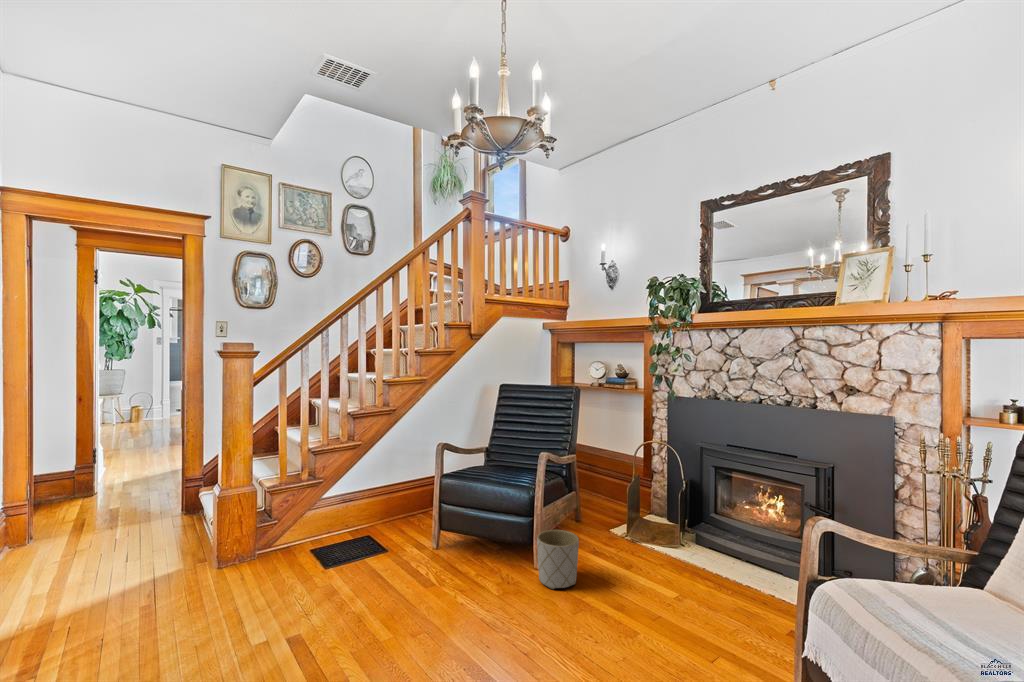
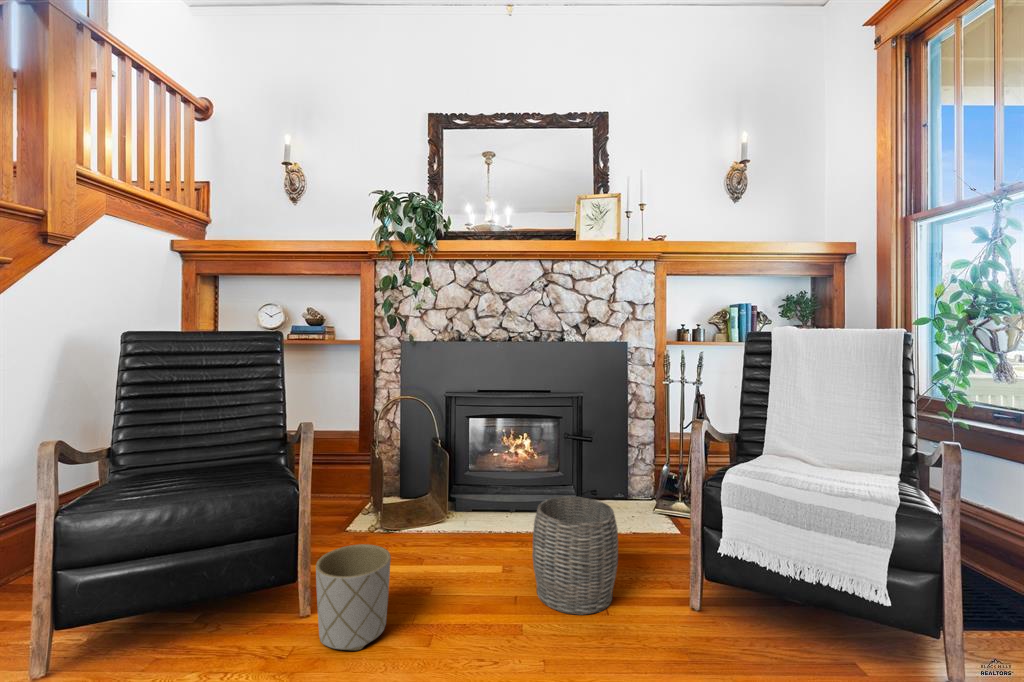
woven basket: none [677,547,753,650] -> present [532,496,618,615]

